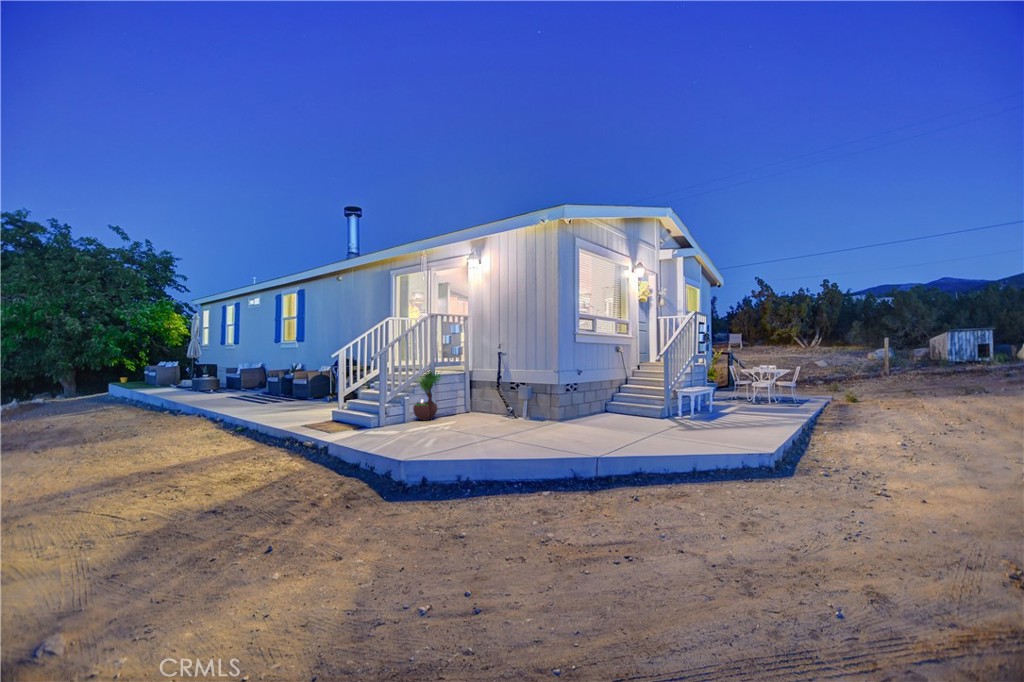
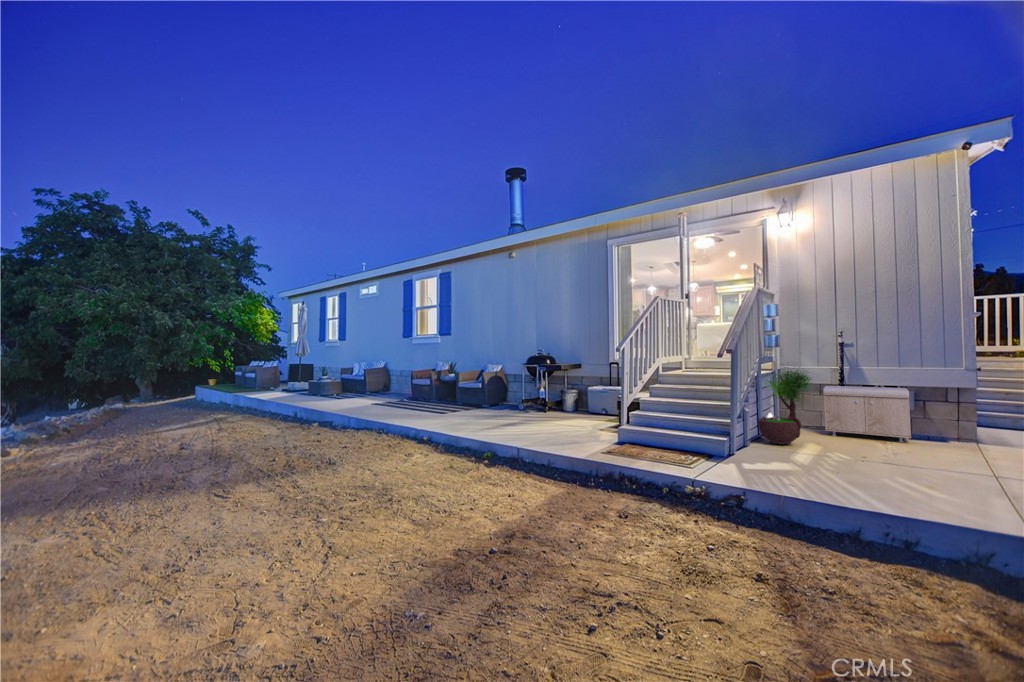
storage bench: none [475,382,524,419] -> present [823,386,911,442]

